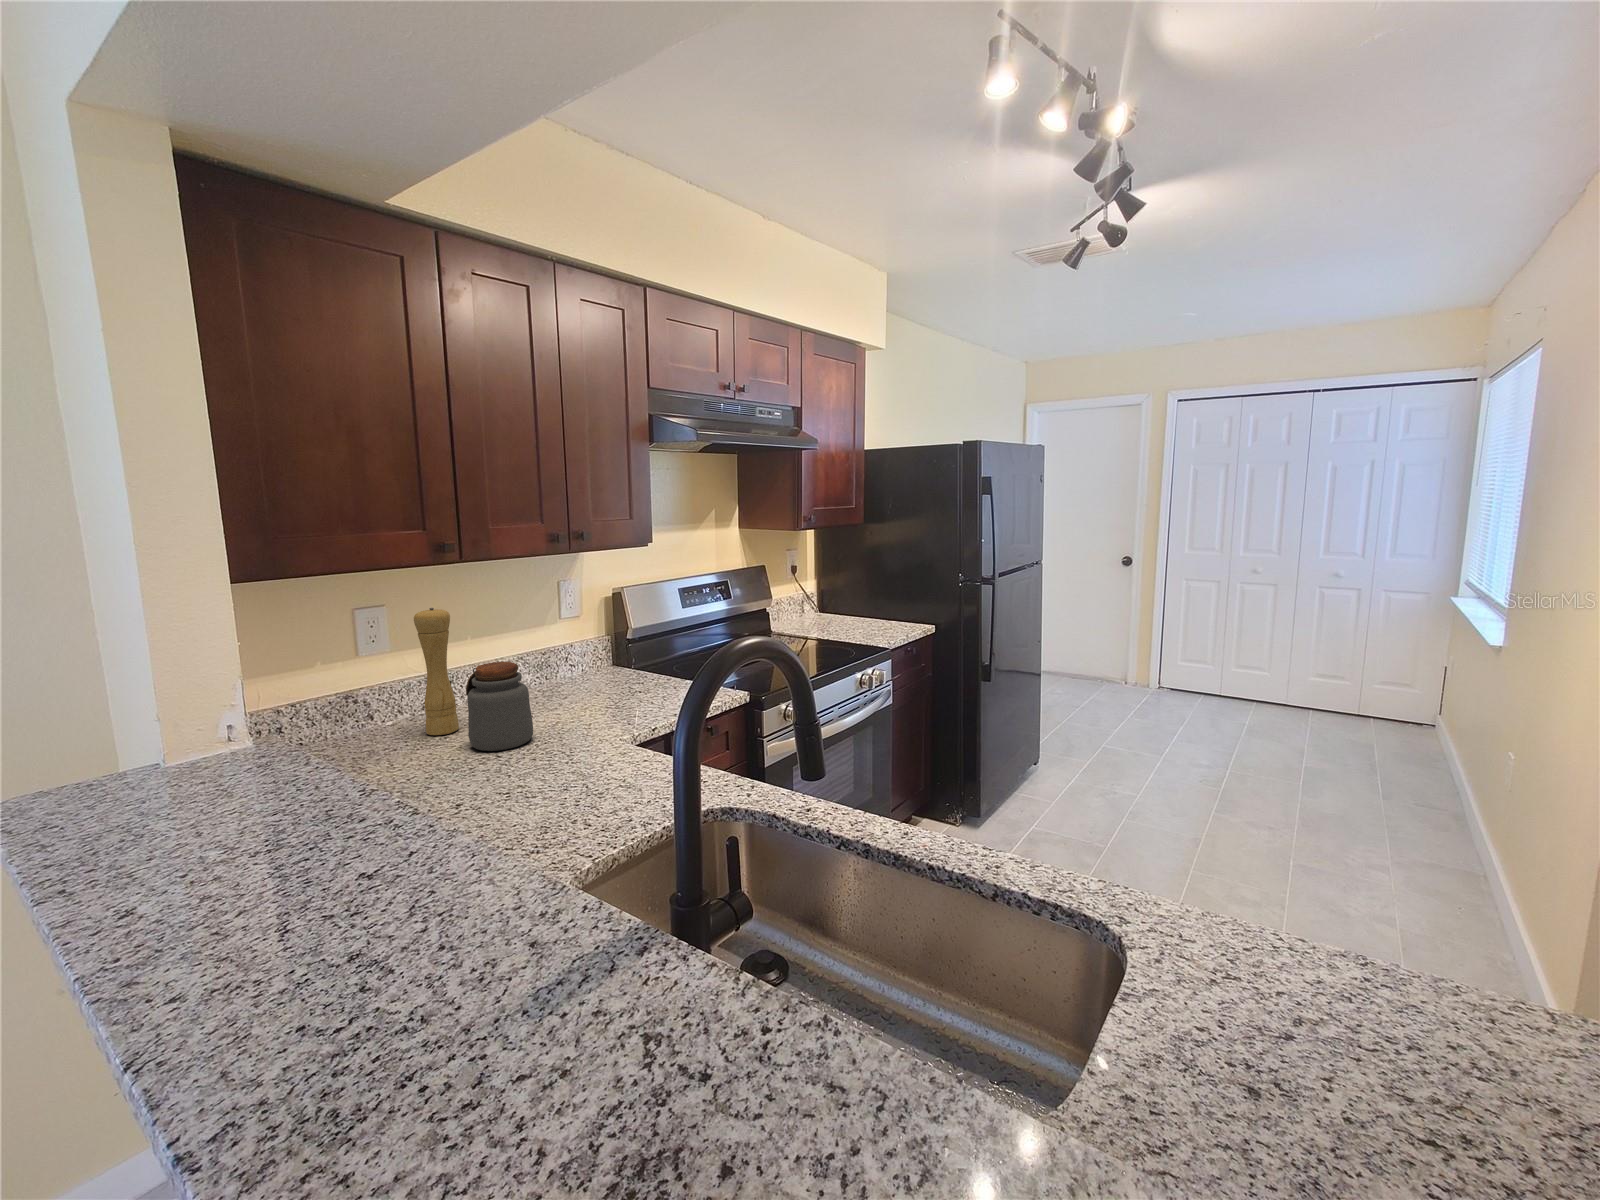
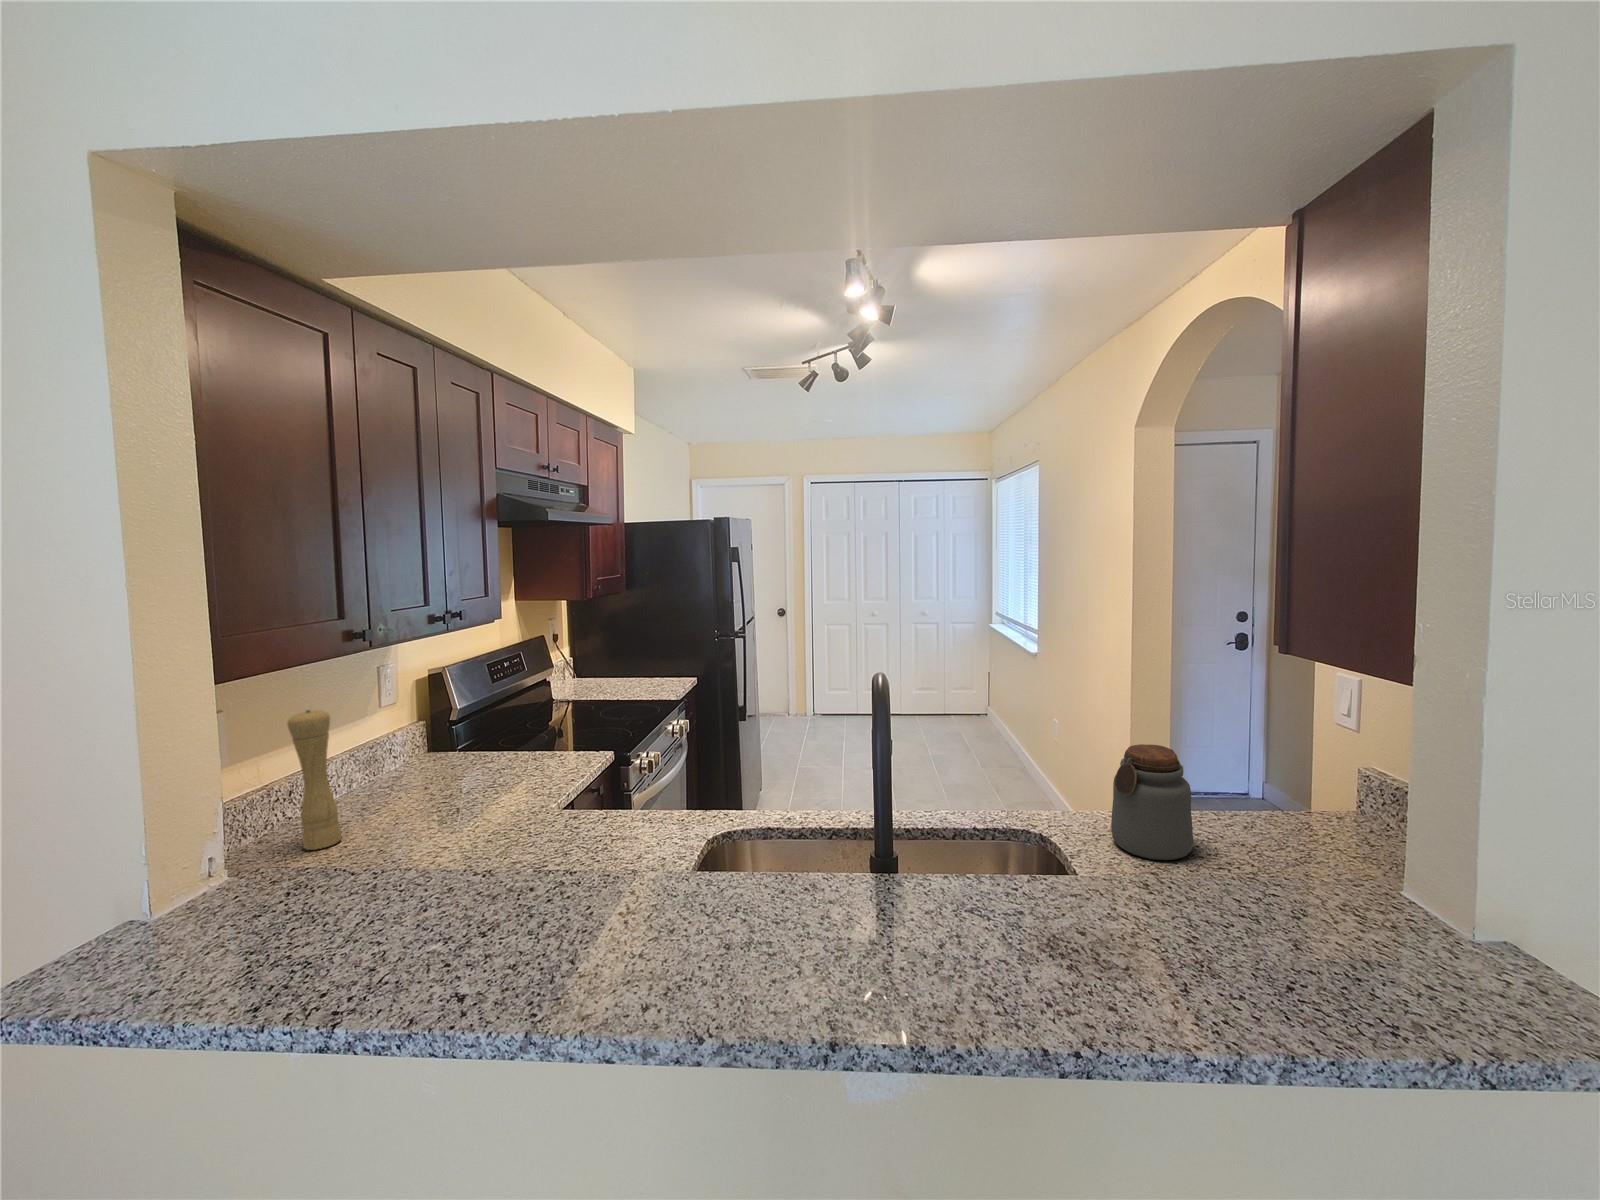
jar: present [466,662,533,751] -> present [1111,744,1193,860]

